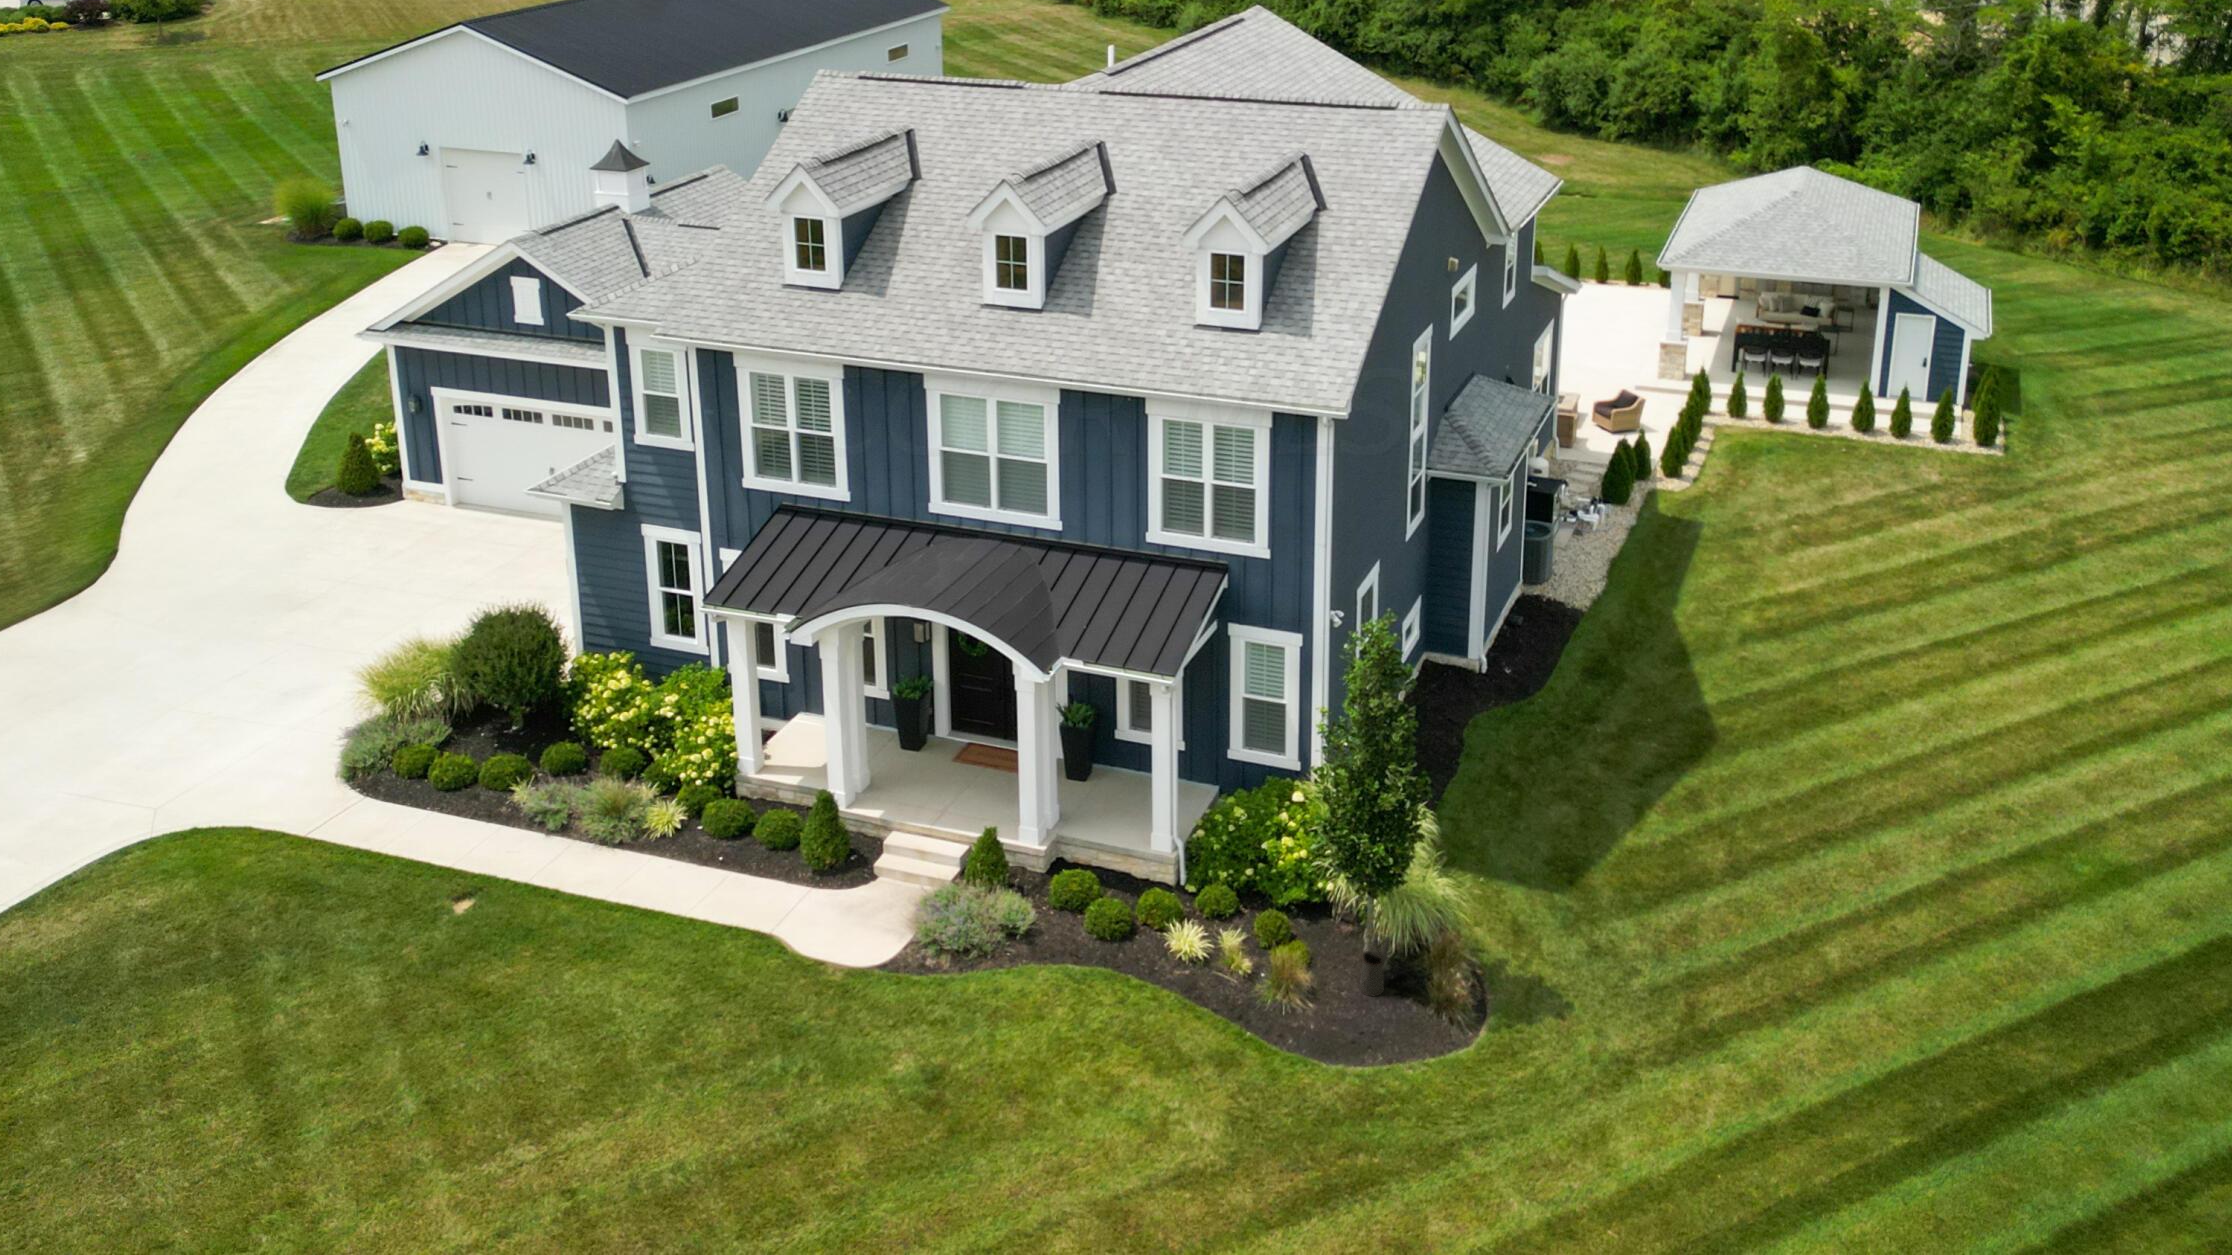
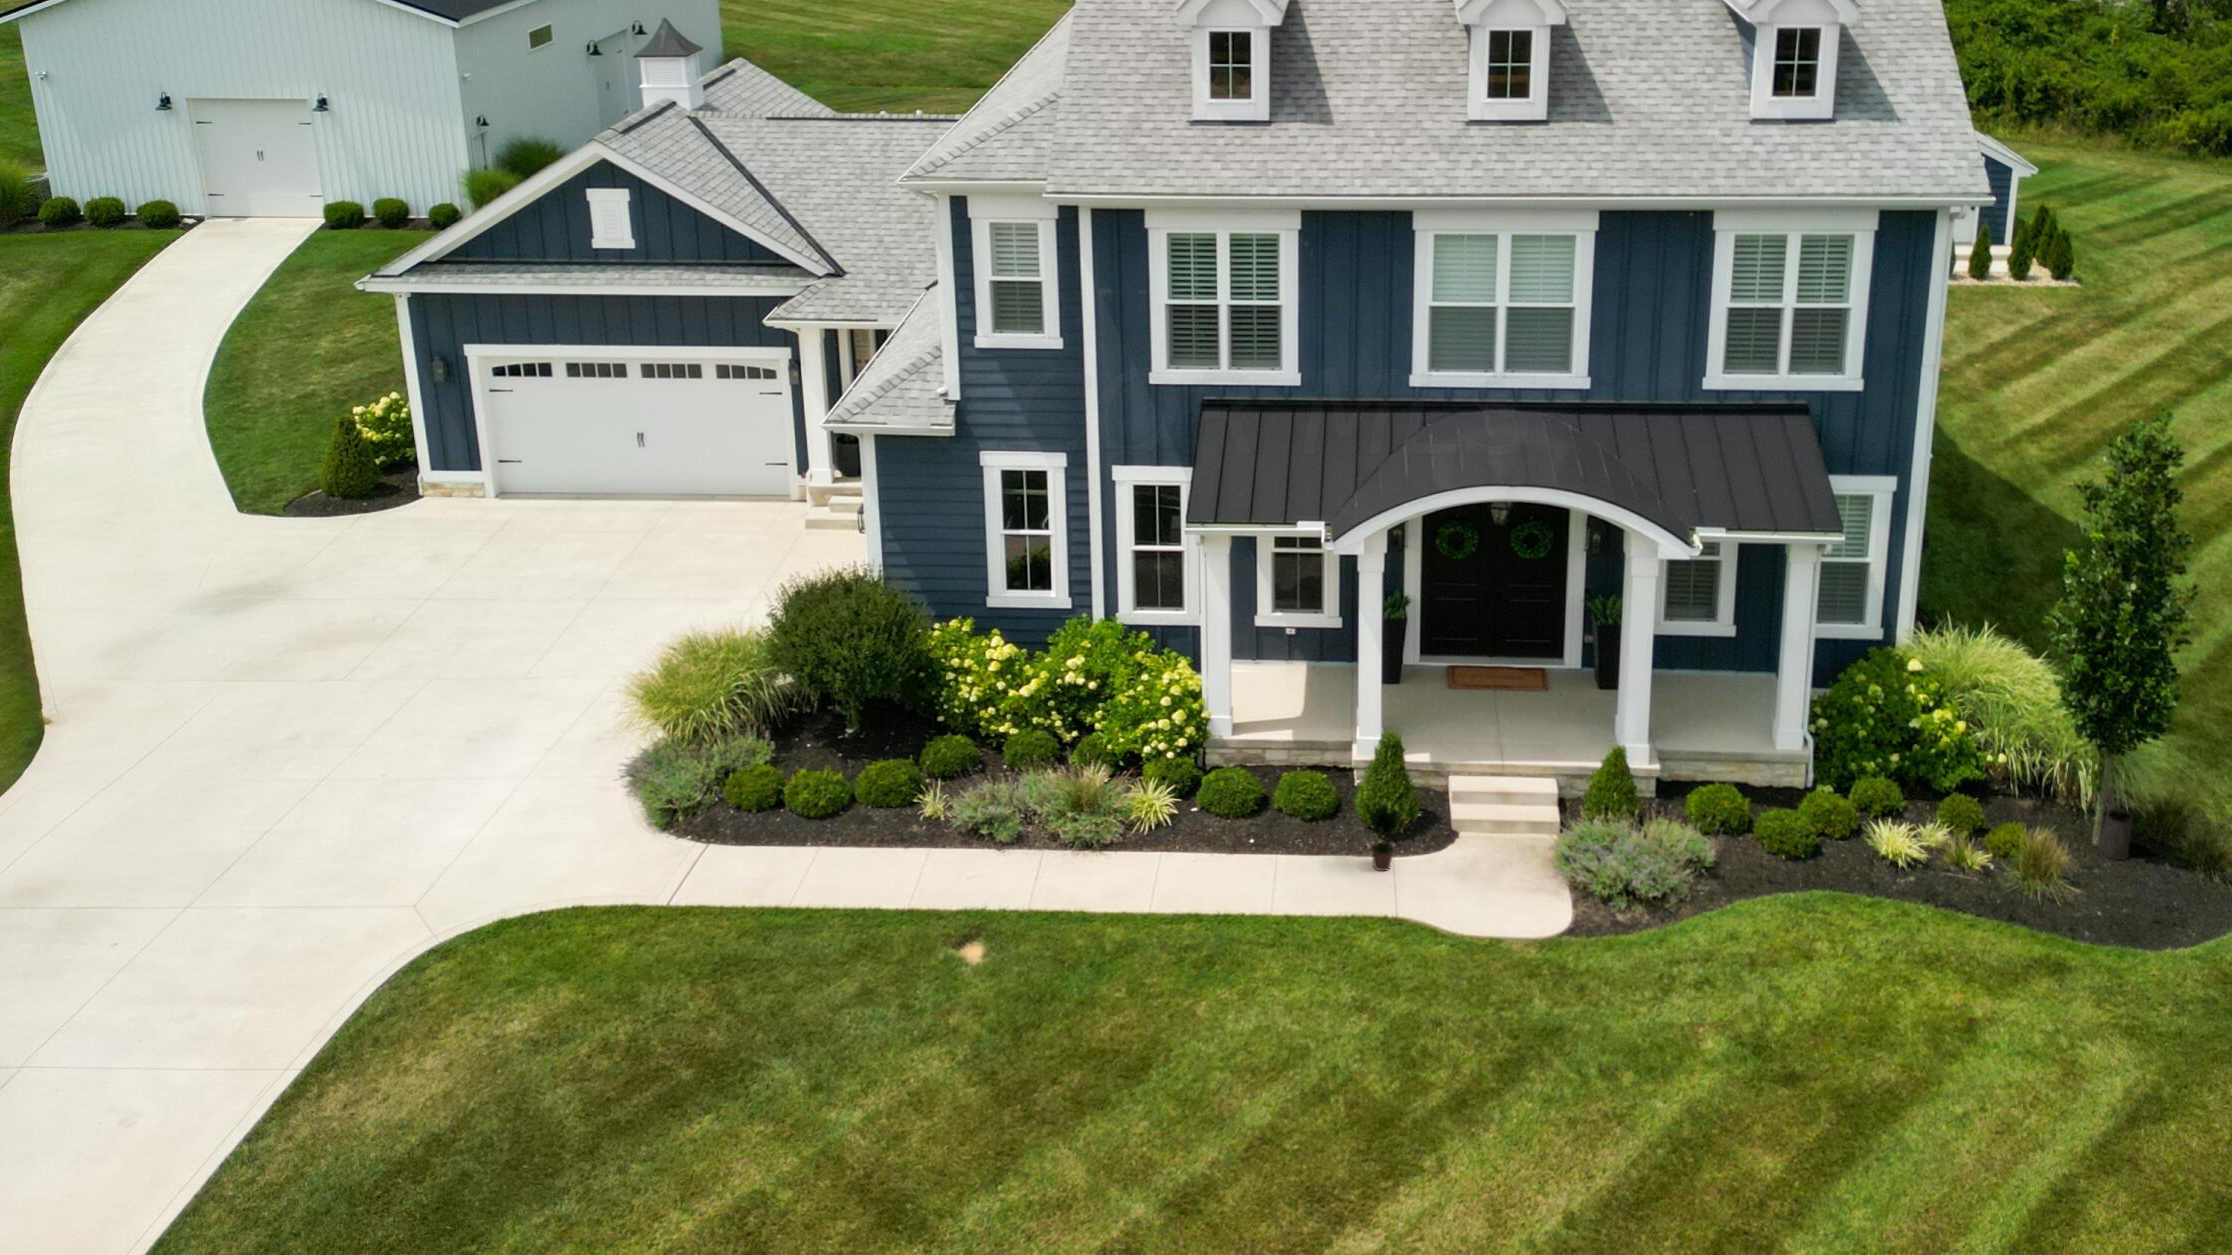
potted plant: none [772,828,814,889] -> present [1365,805,1408,871]

